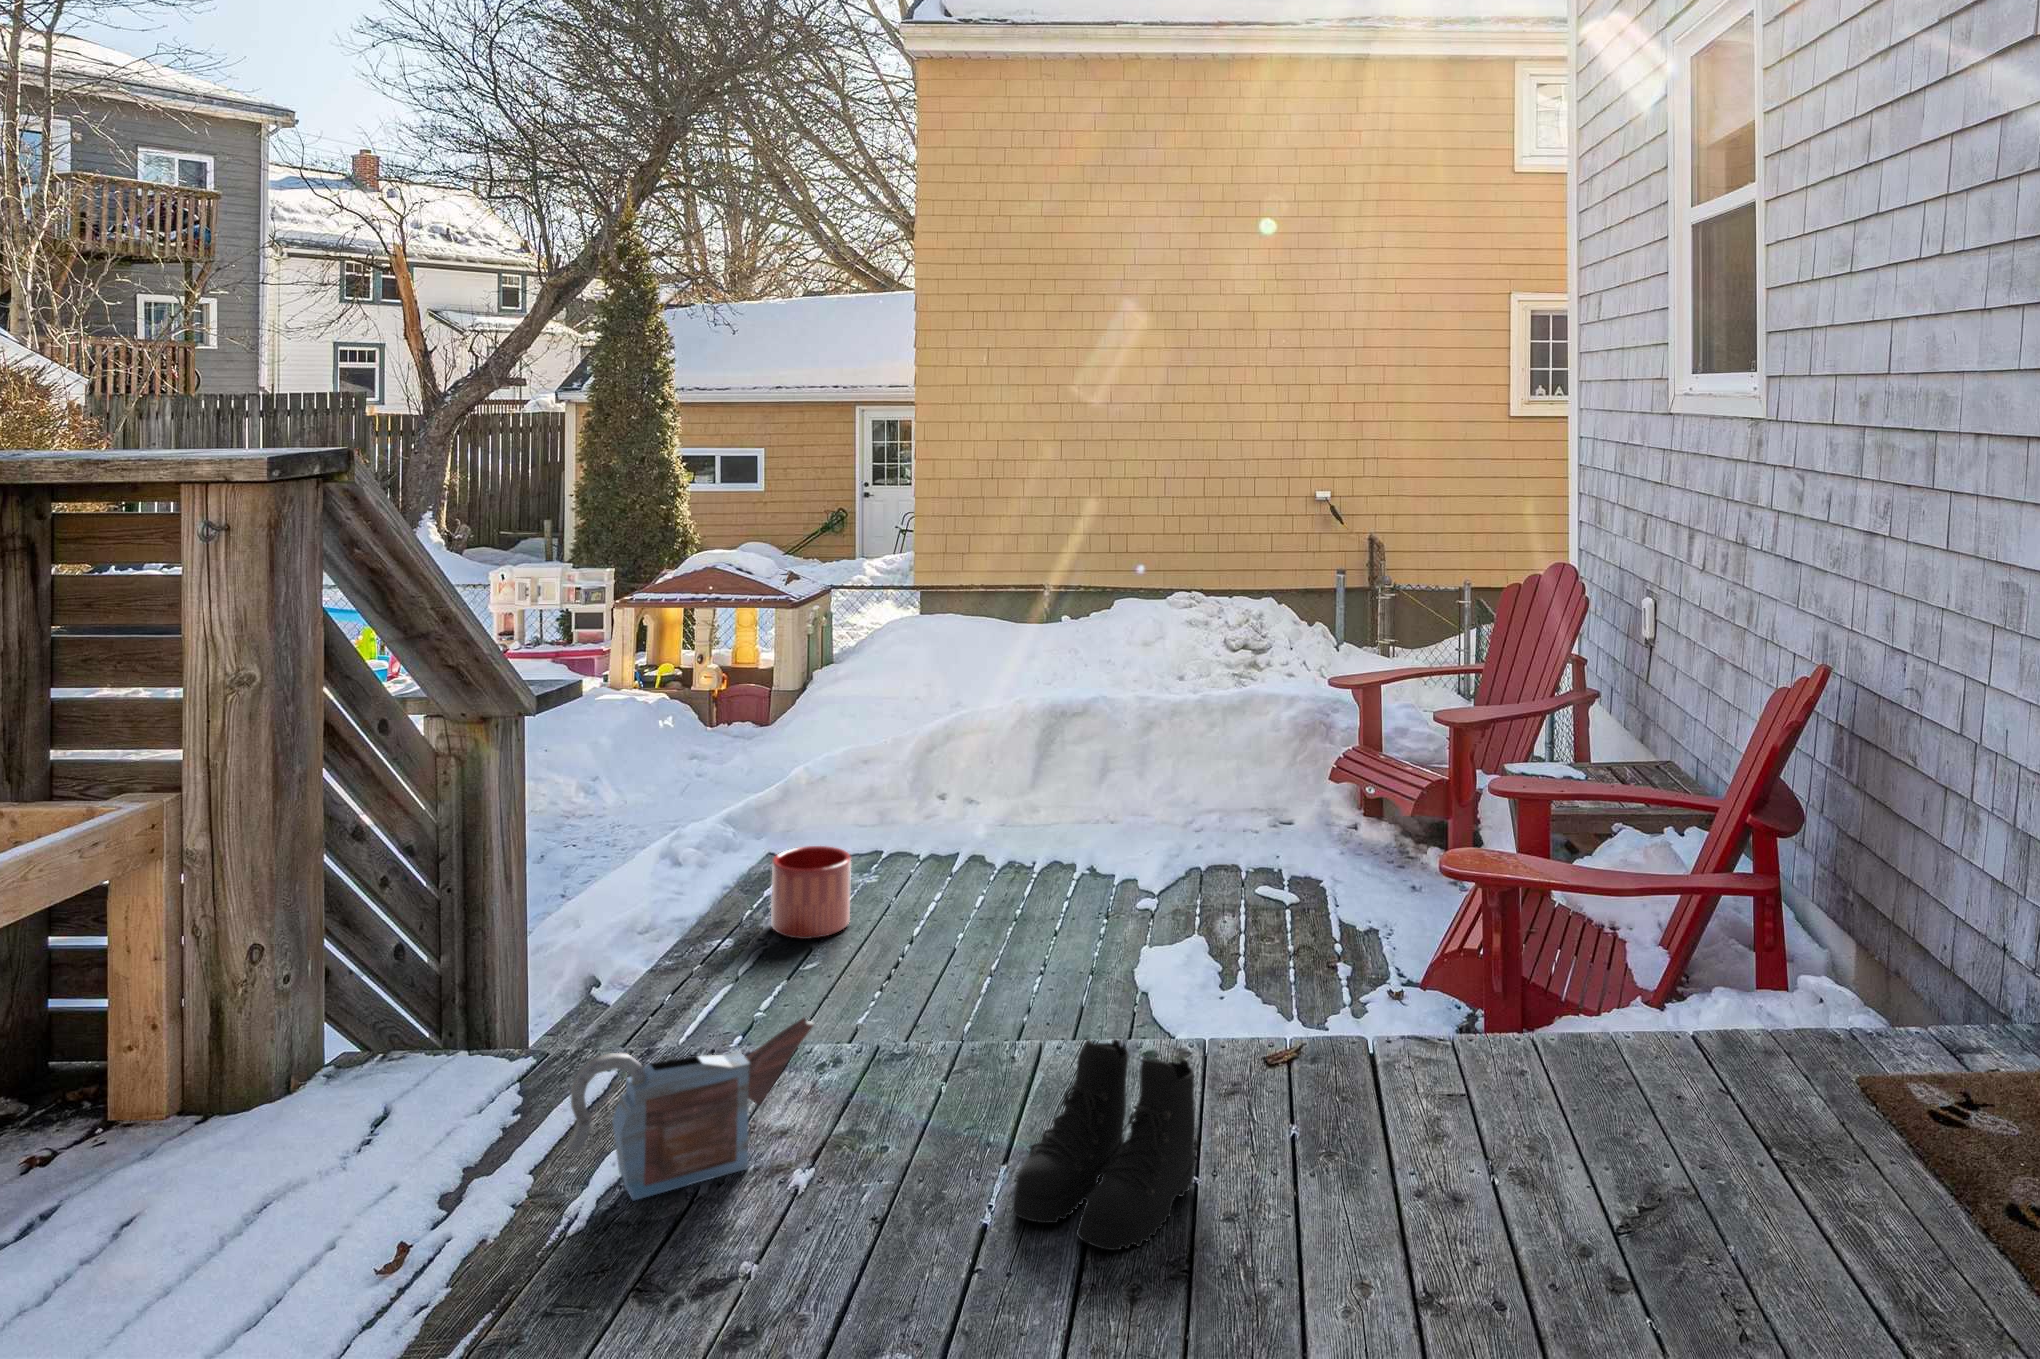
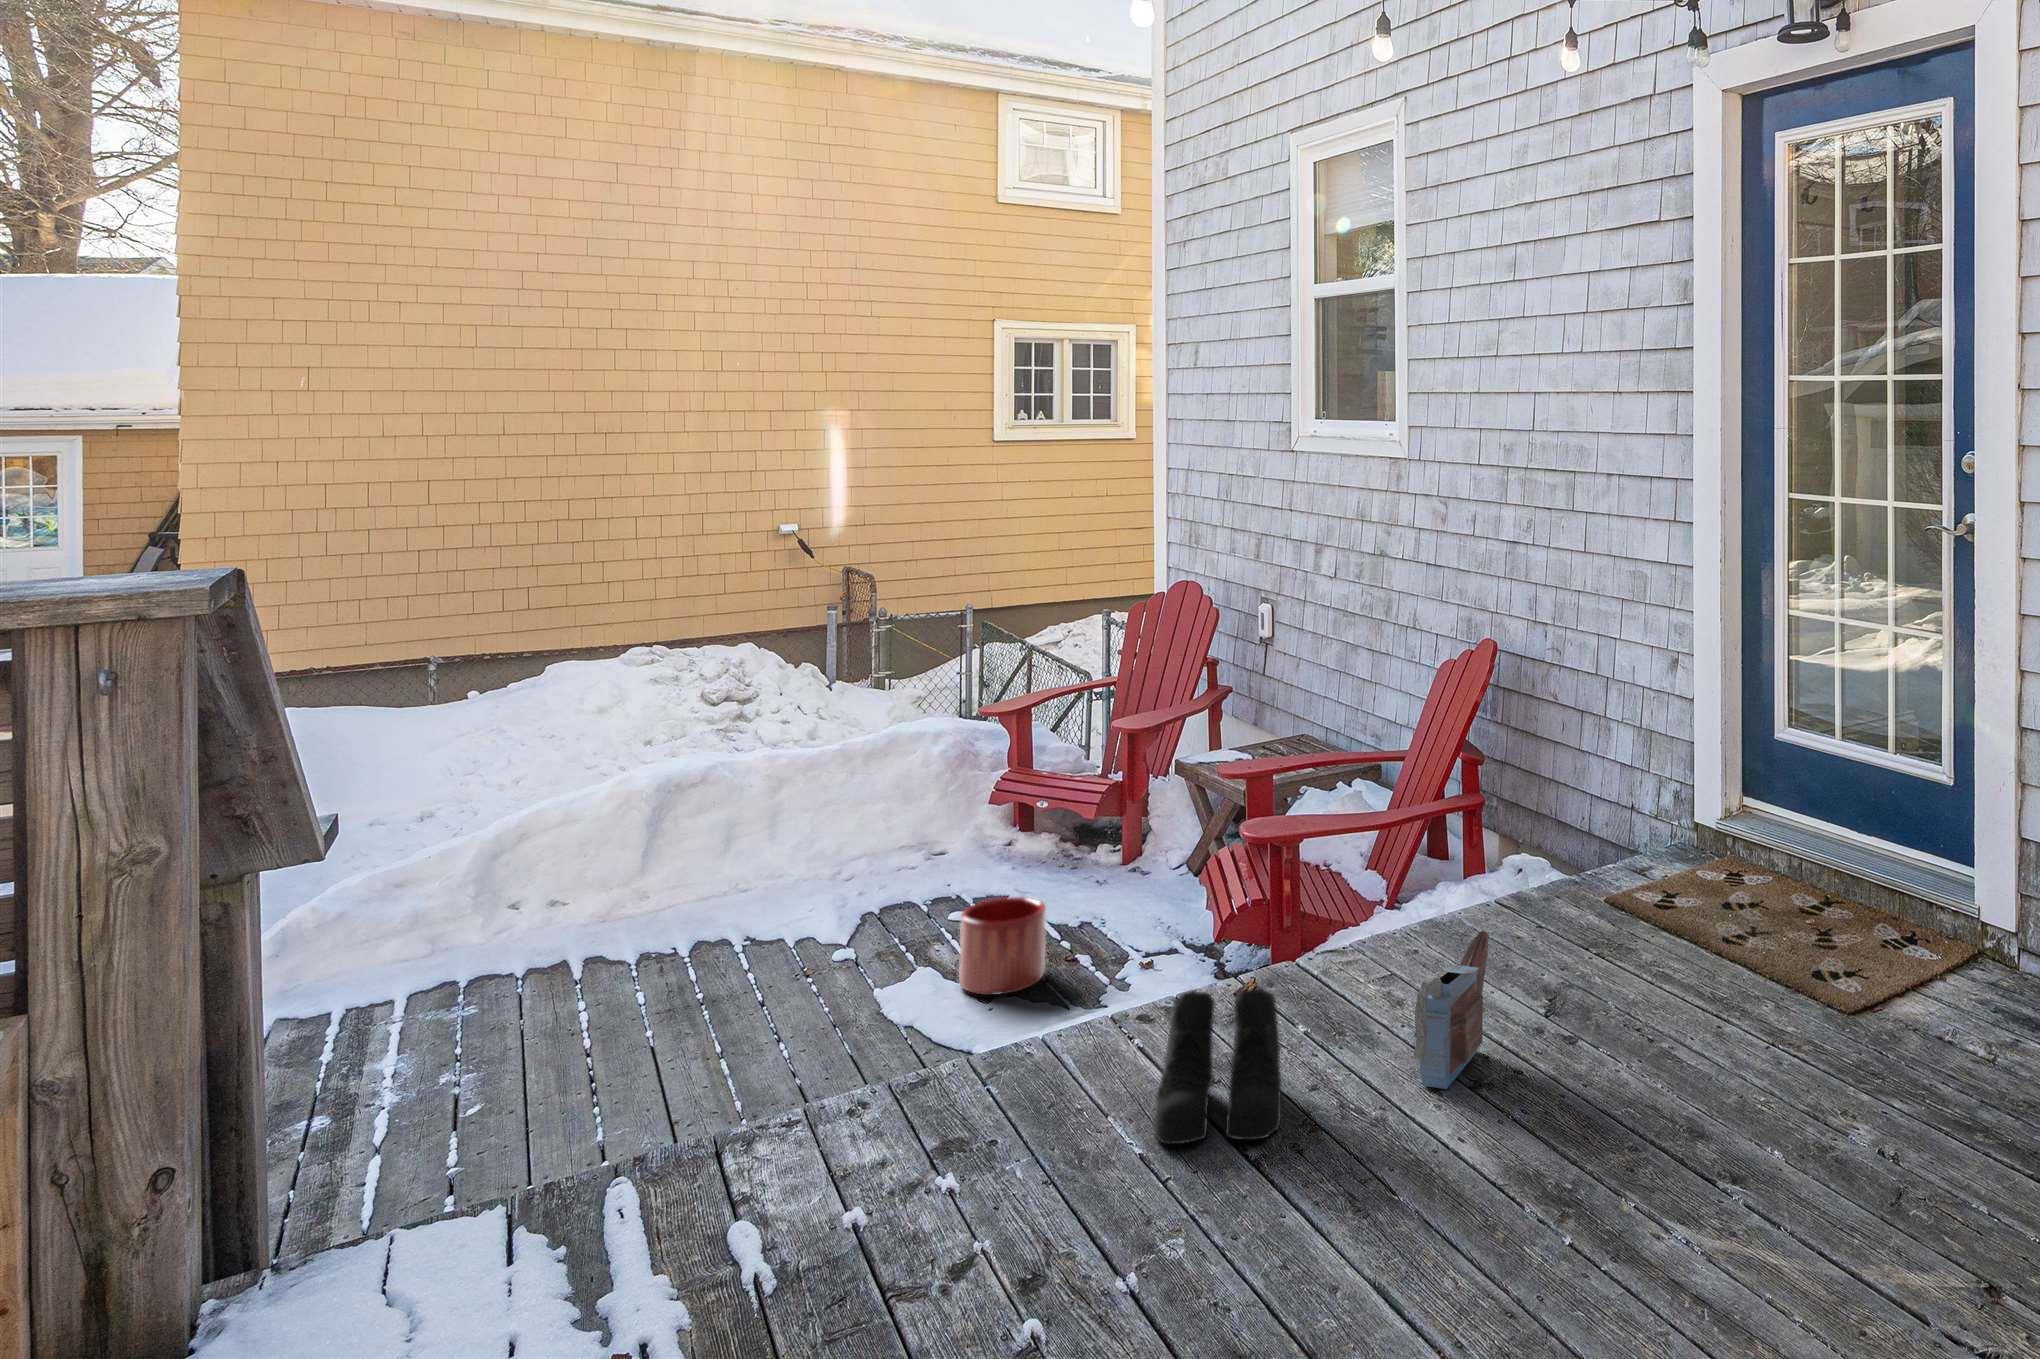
planter: present [771,846,851,939] -> present [959,897,1046,995]
watering can: present [566,1018,814,1201] -> present [1413,930,1489,1089]

